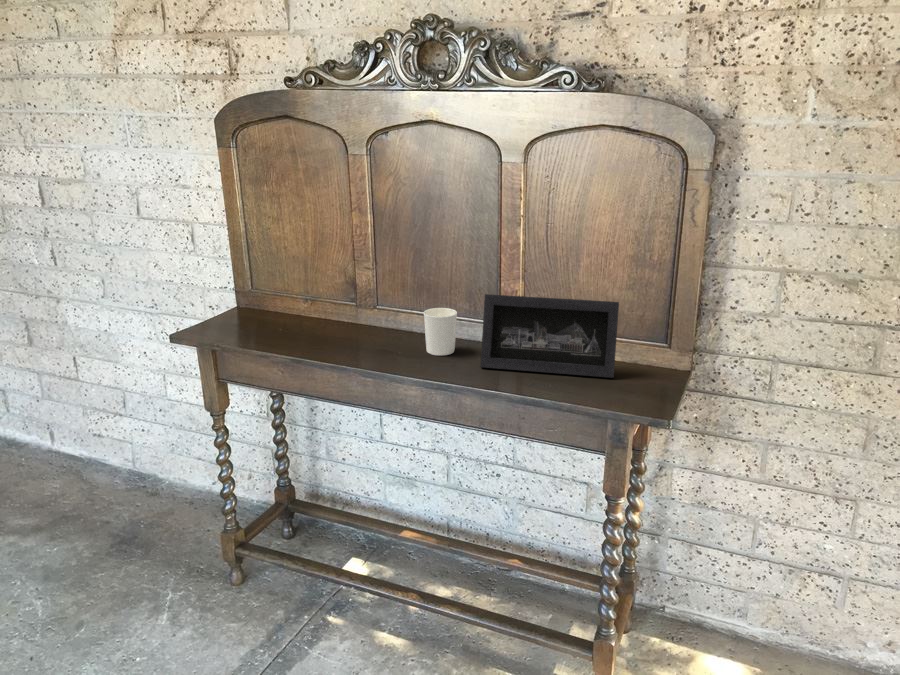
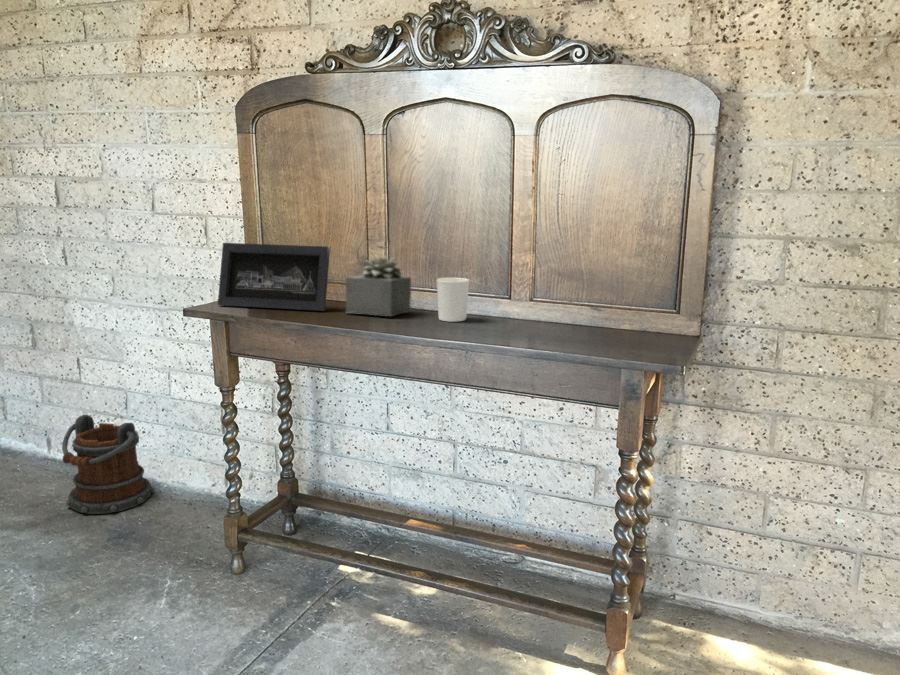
succulent plant: none [332,283,399,349] -> present [346,255,411,316]
picture frame: present [480,294,619,378] -> present [218,243,330,311]
bucket: none [63,418,156,517] -> present [62,415,154,514]

